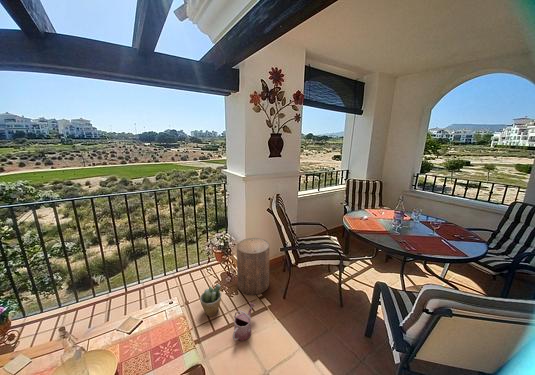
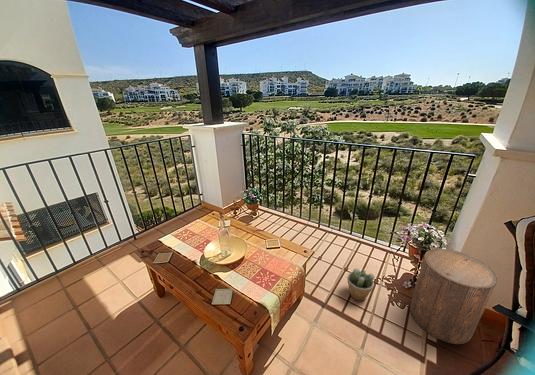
watering can: present [233,302,255,341] -> none [343,316,399,356]

